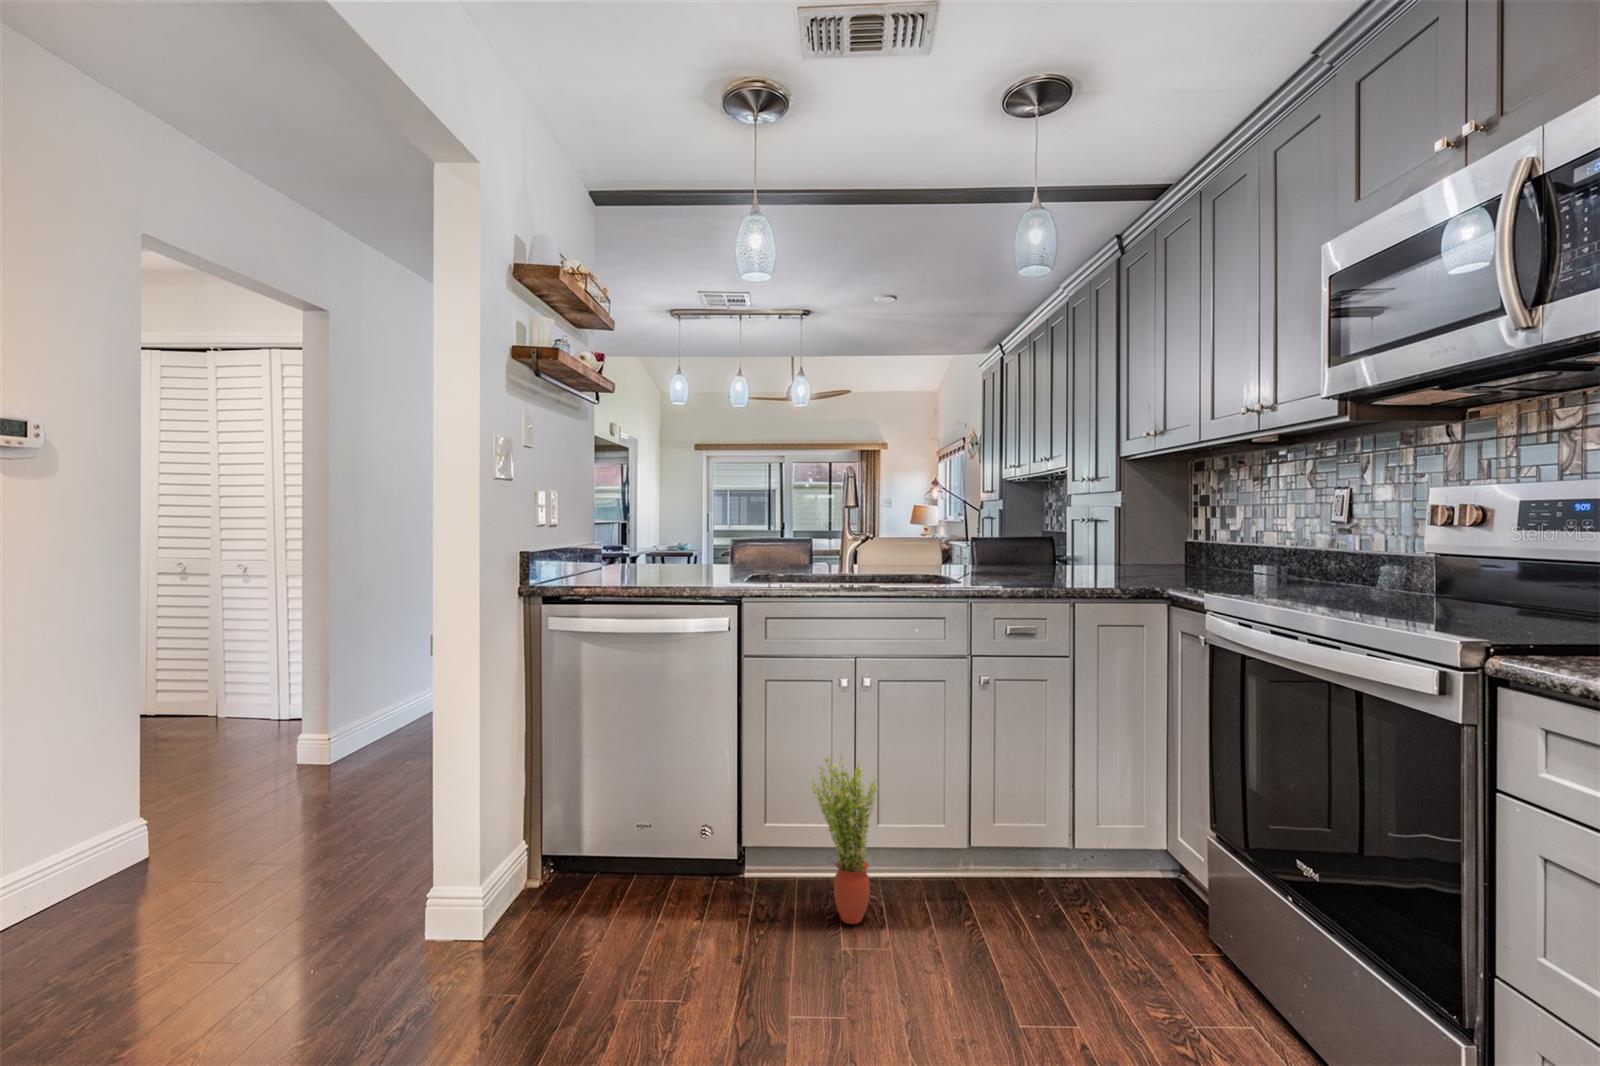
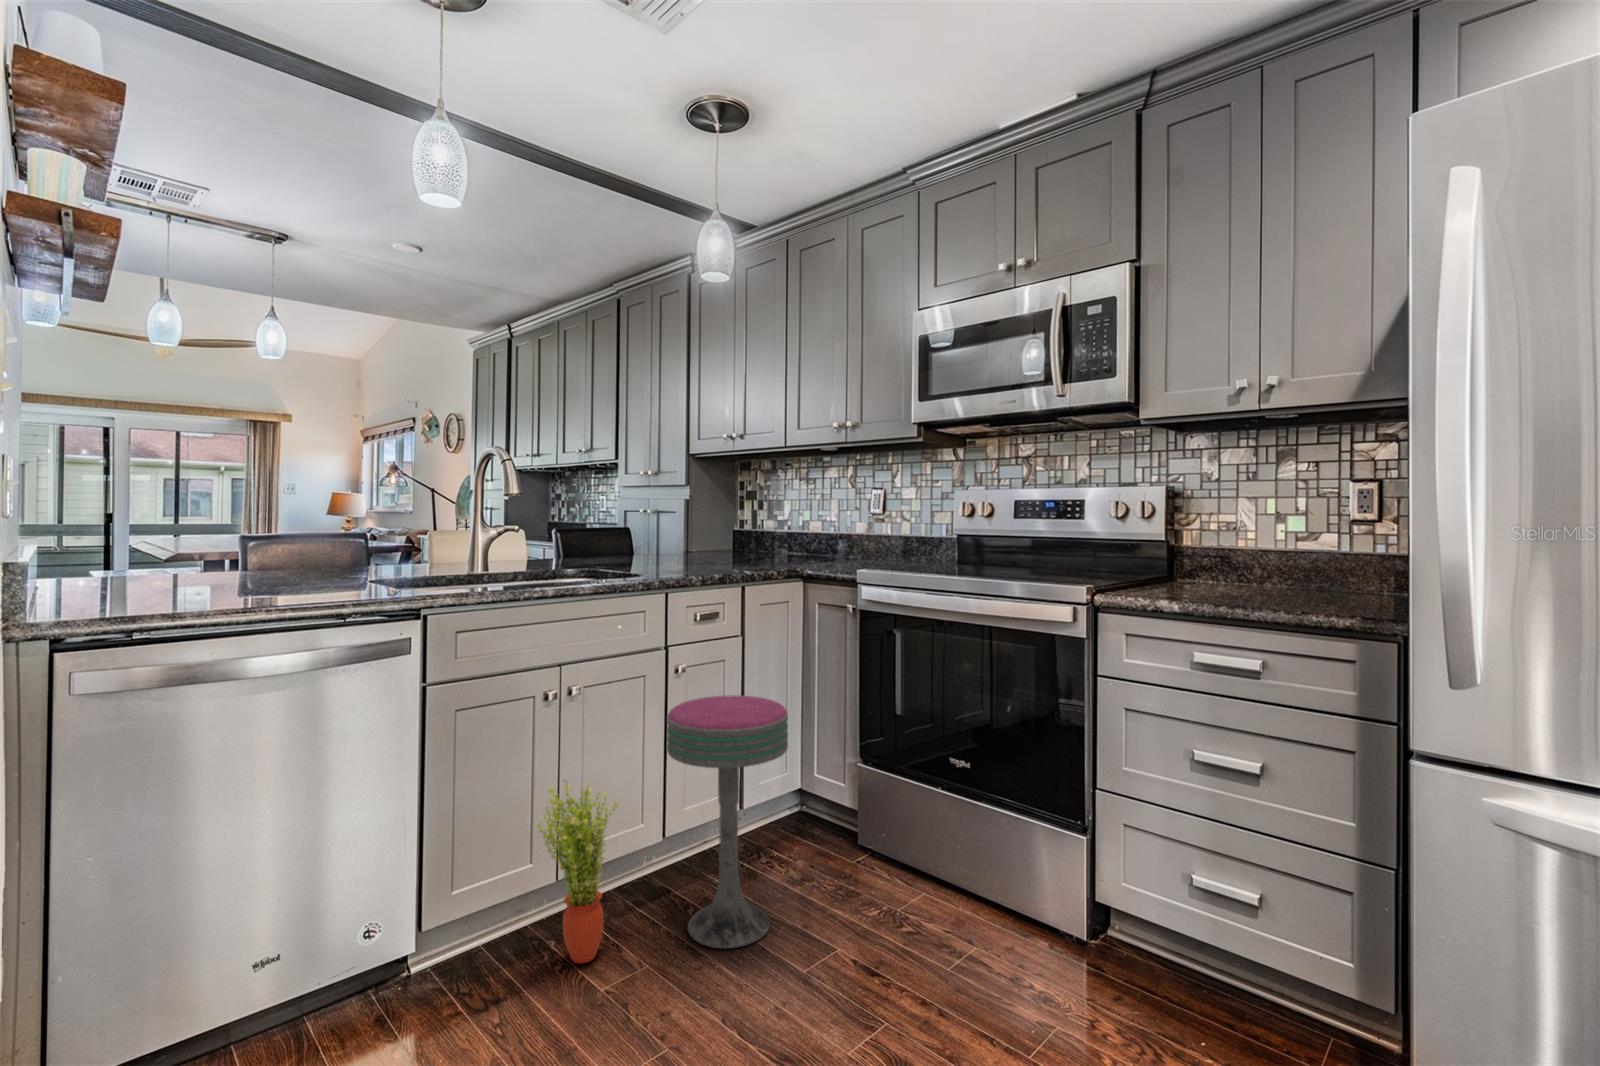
bar stool: none [928,708,1060,977] -> present [667,695,788,949]

